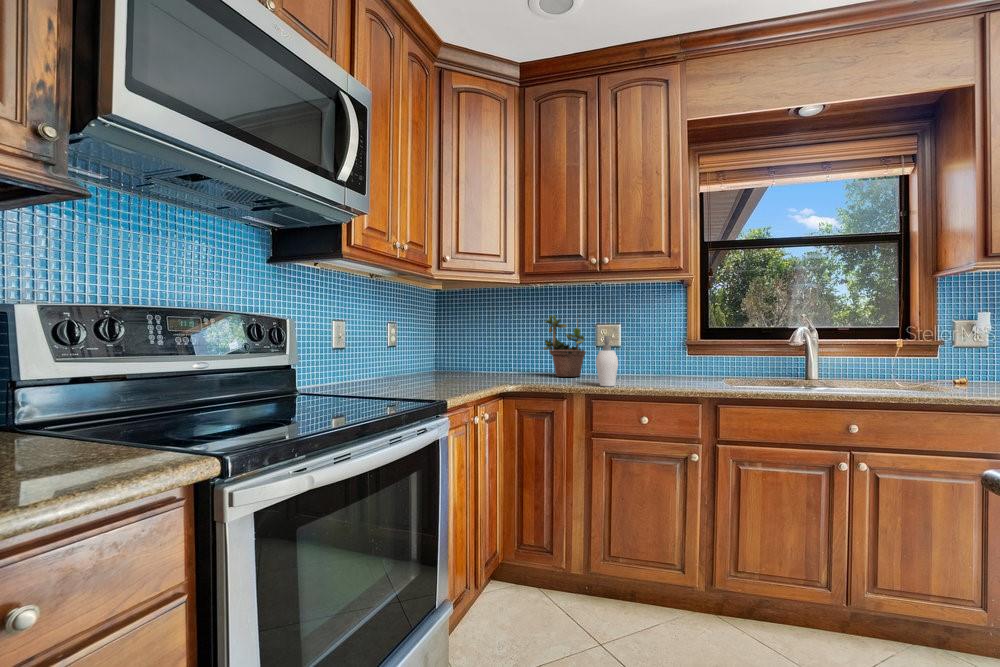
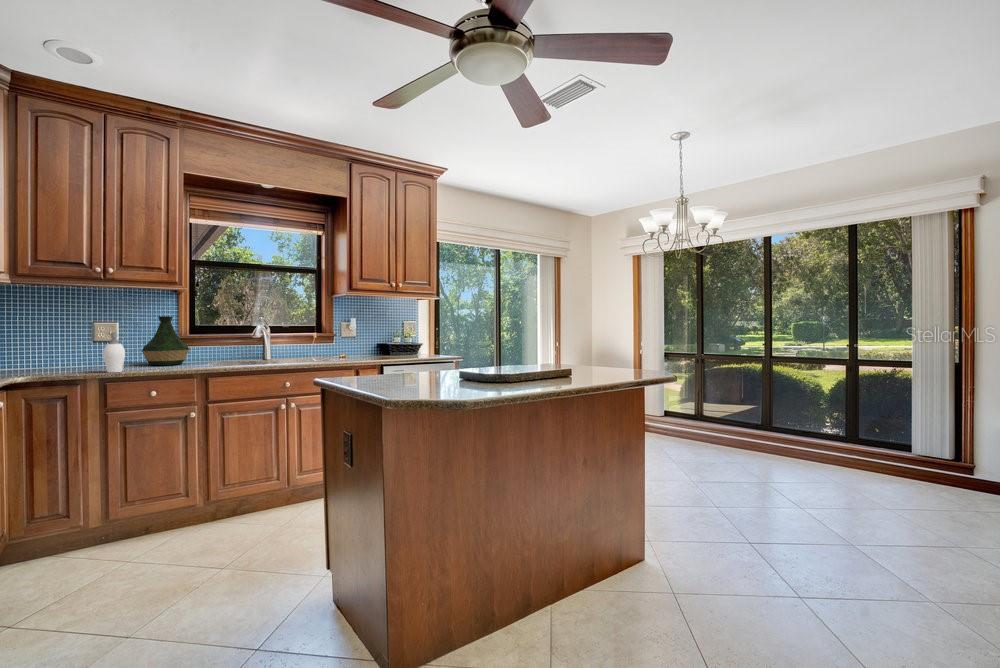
potted plant: present [544,315,586,377] -> none [28,307,82,369]
vase: none [642,316,697,380] -> present [142,316,189,365]

